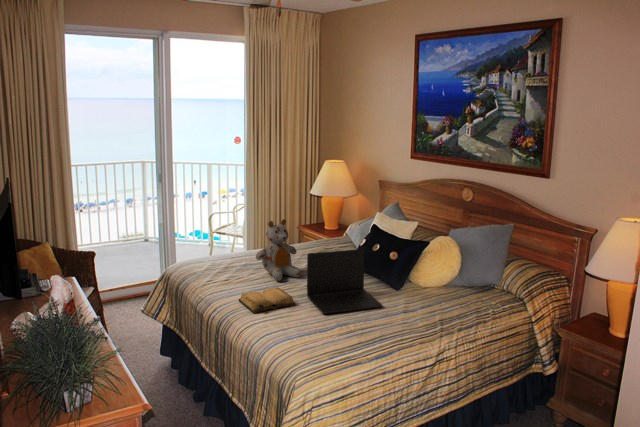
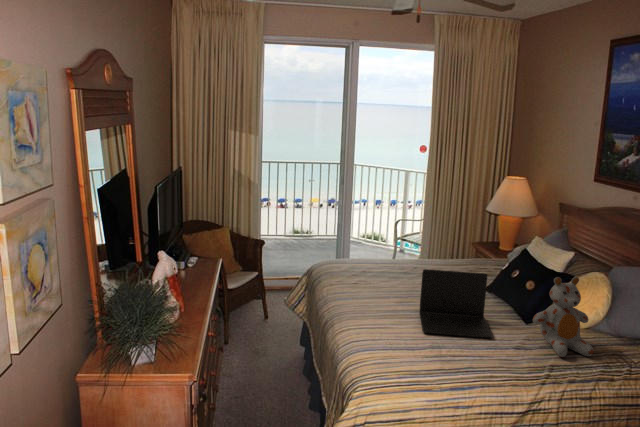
stuffed bear: present [256,219,301,281] -> present [533,277,594,357]
diary: present [239,287,296,313] -> none [353,297,403,319]

